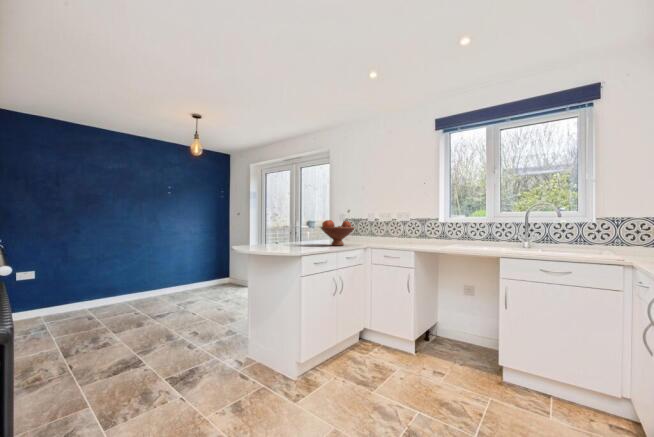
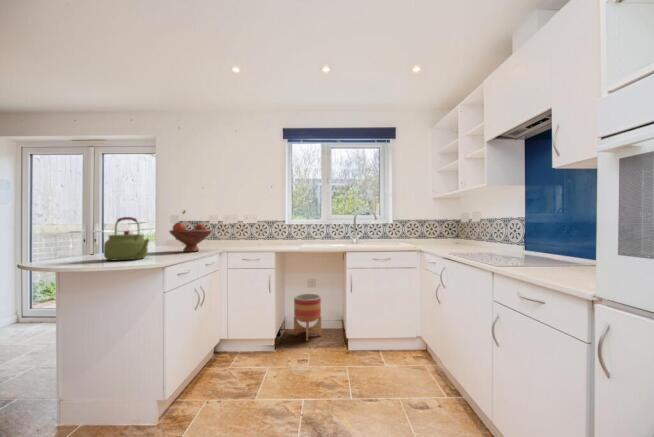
kettle: none [270,216,298,249] -> present [104,217,149,260]
planter: none [444,302,478,355] -> present [294,294,321,341]

